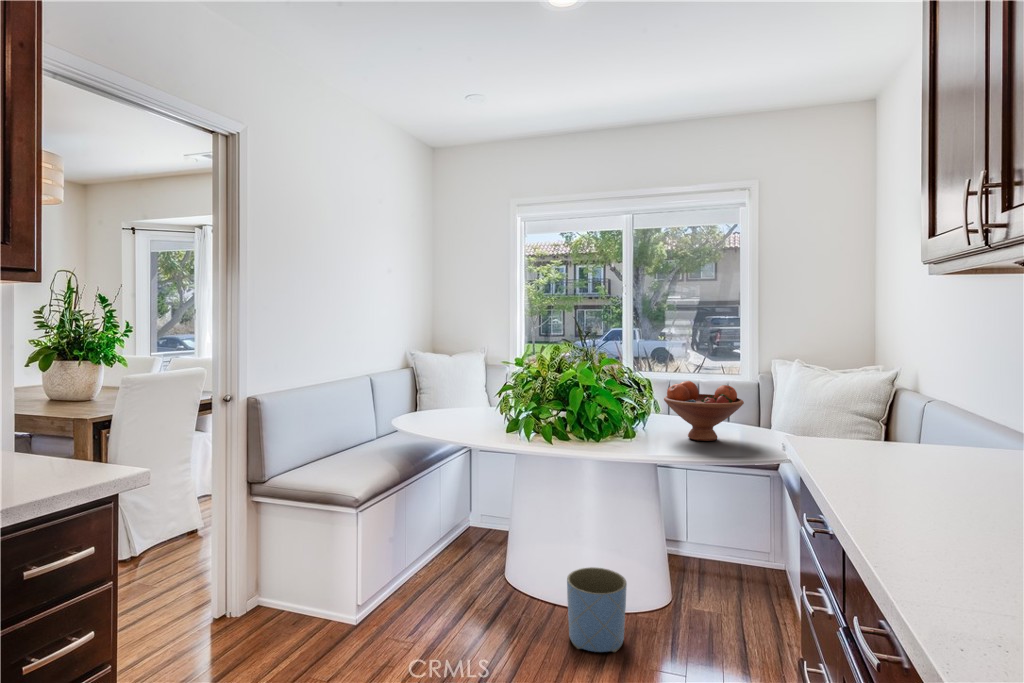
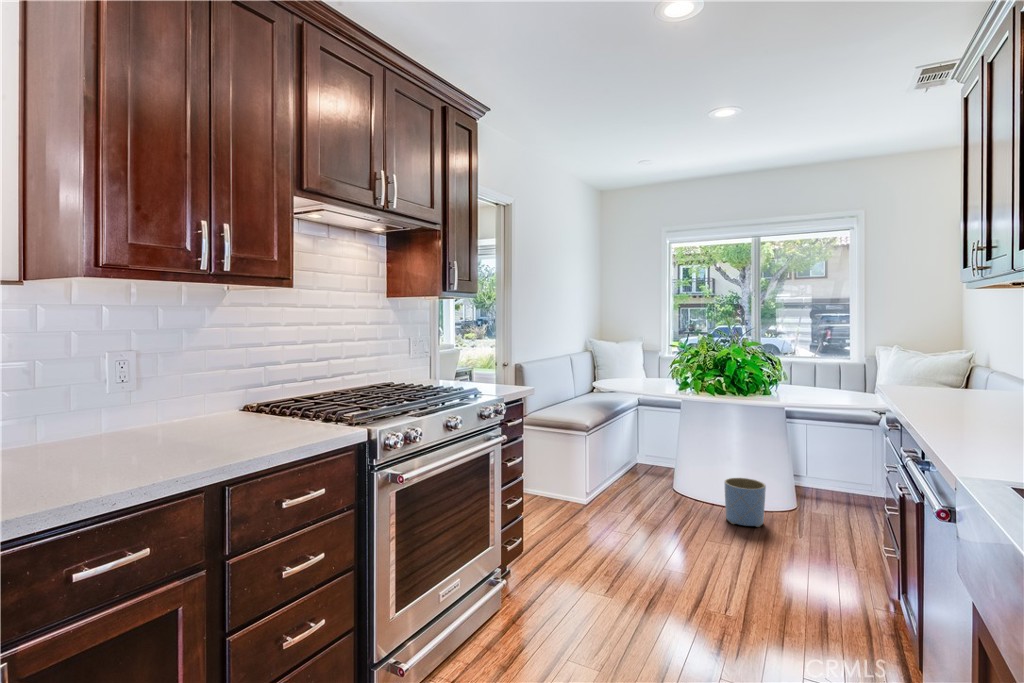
fruit bowl: present [664,381,744,441] -> none [791,357,849,396]

